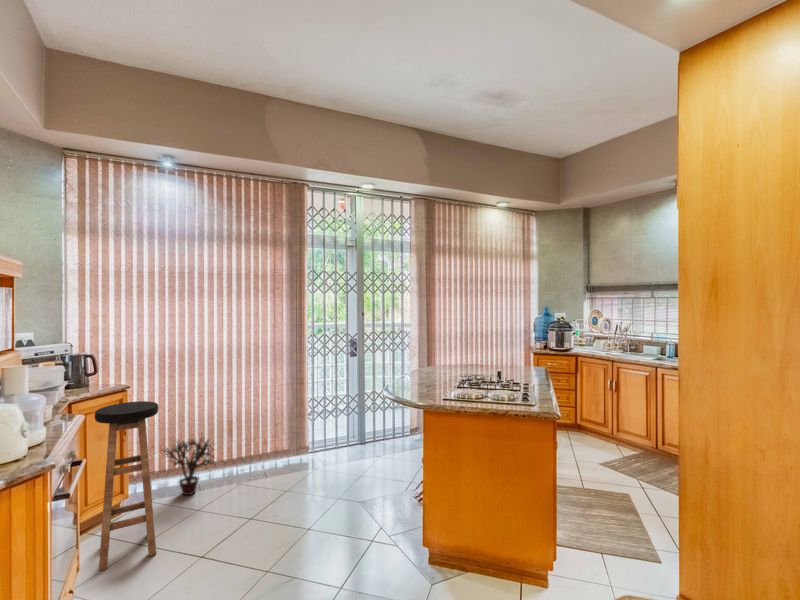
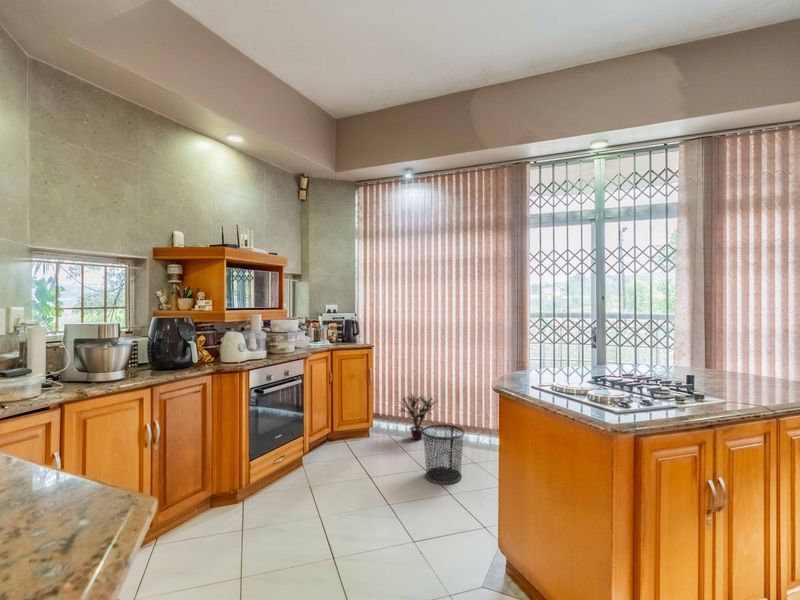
bar stool: present [94,401,159,571] -> none [328,354,371,465]
waste bin: none [249,458,298,527] -> present [422,424,465,484]

